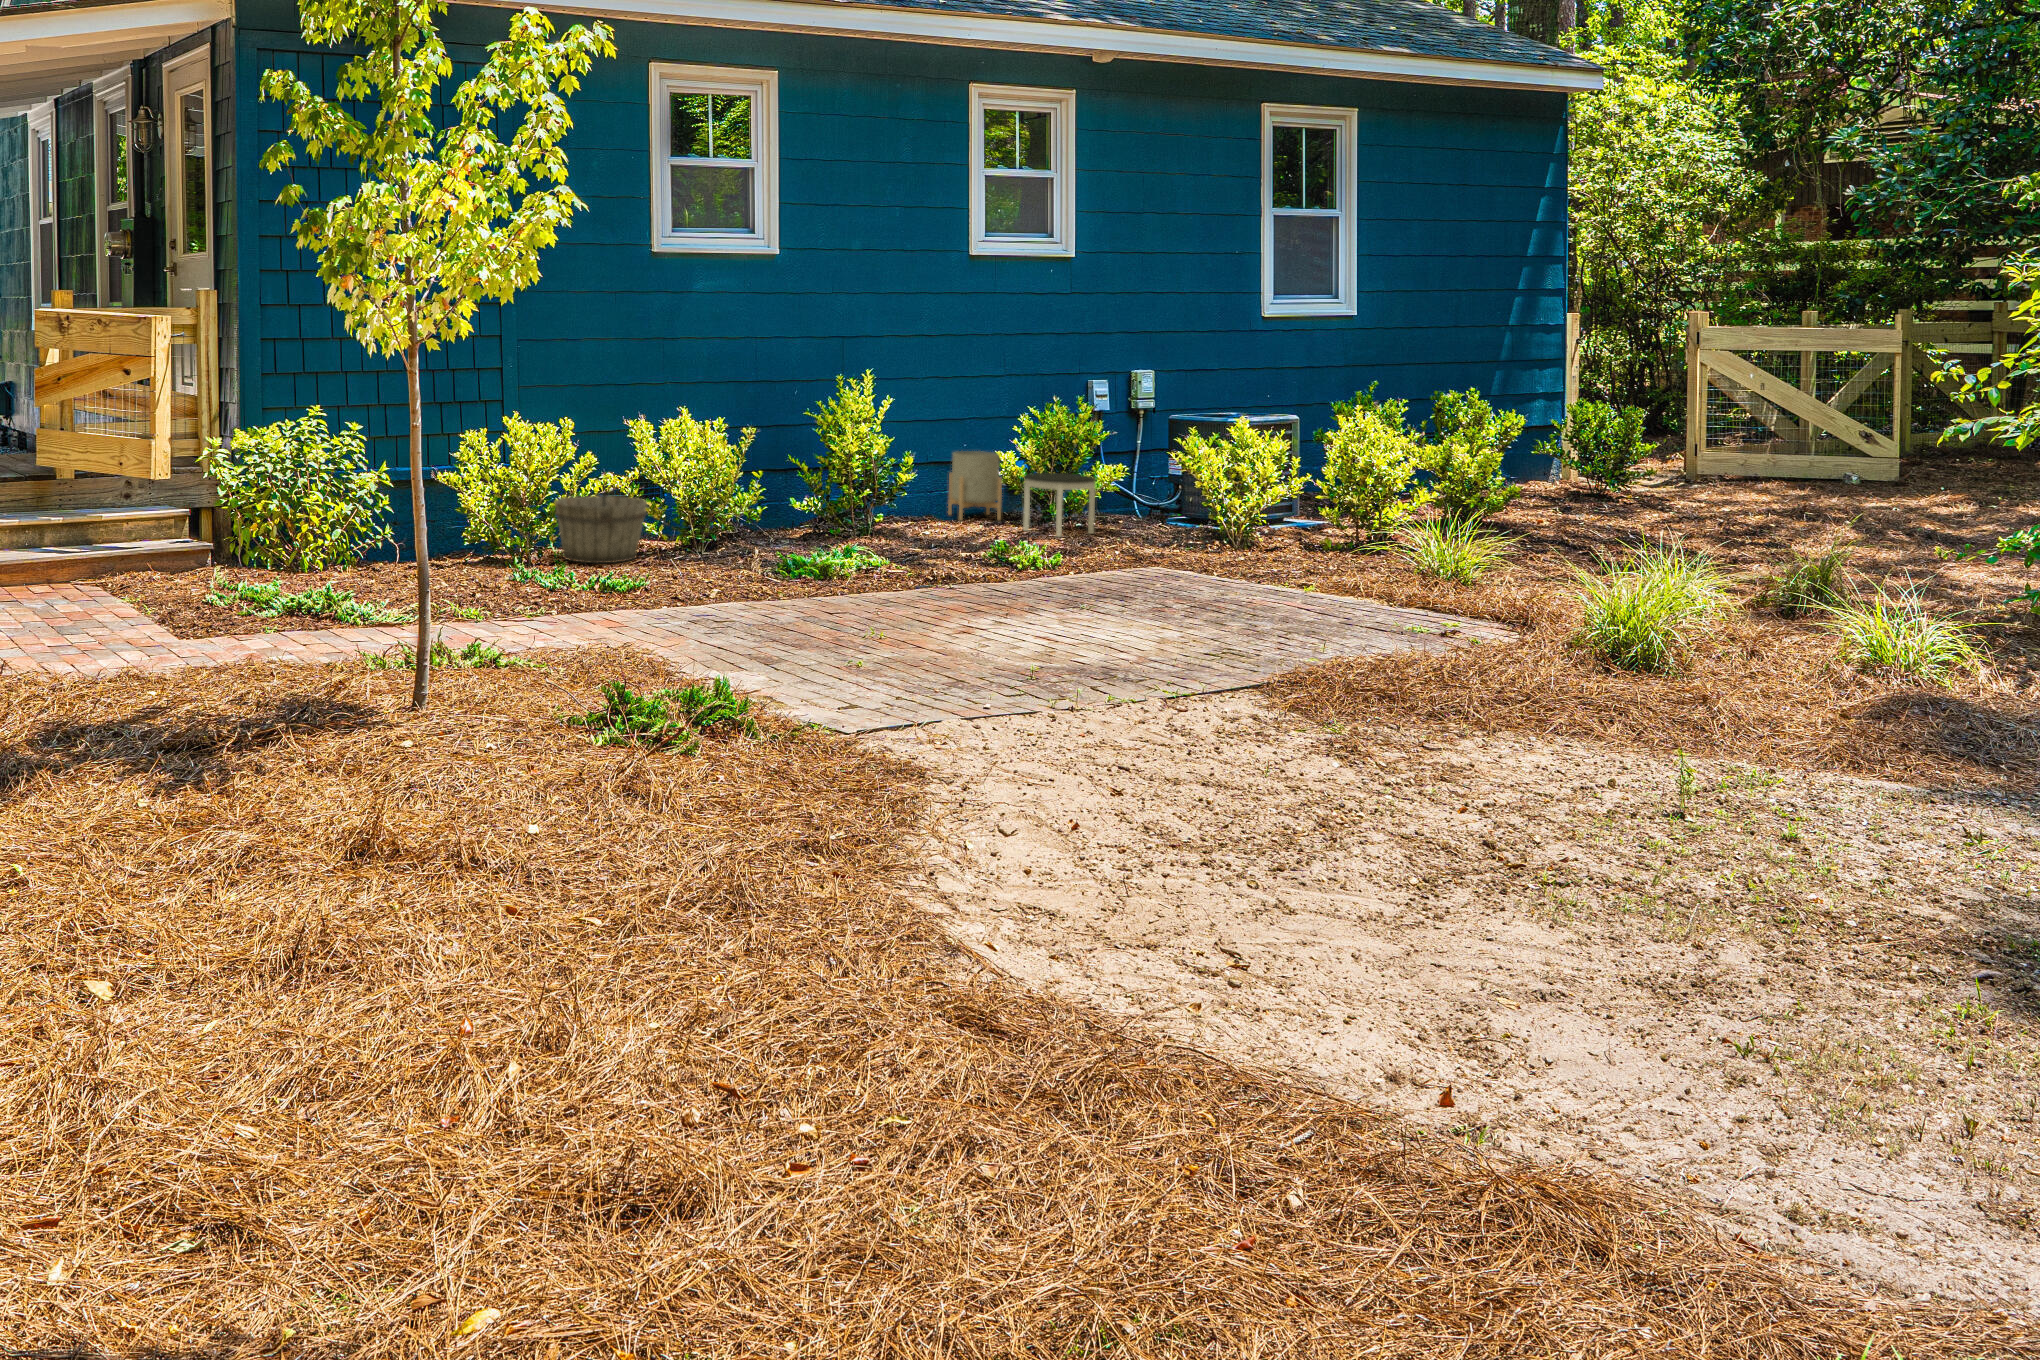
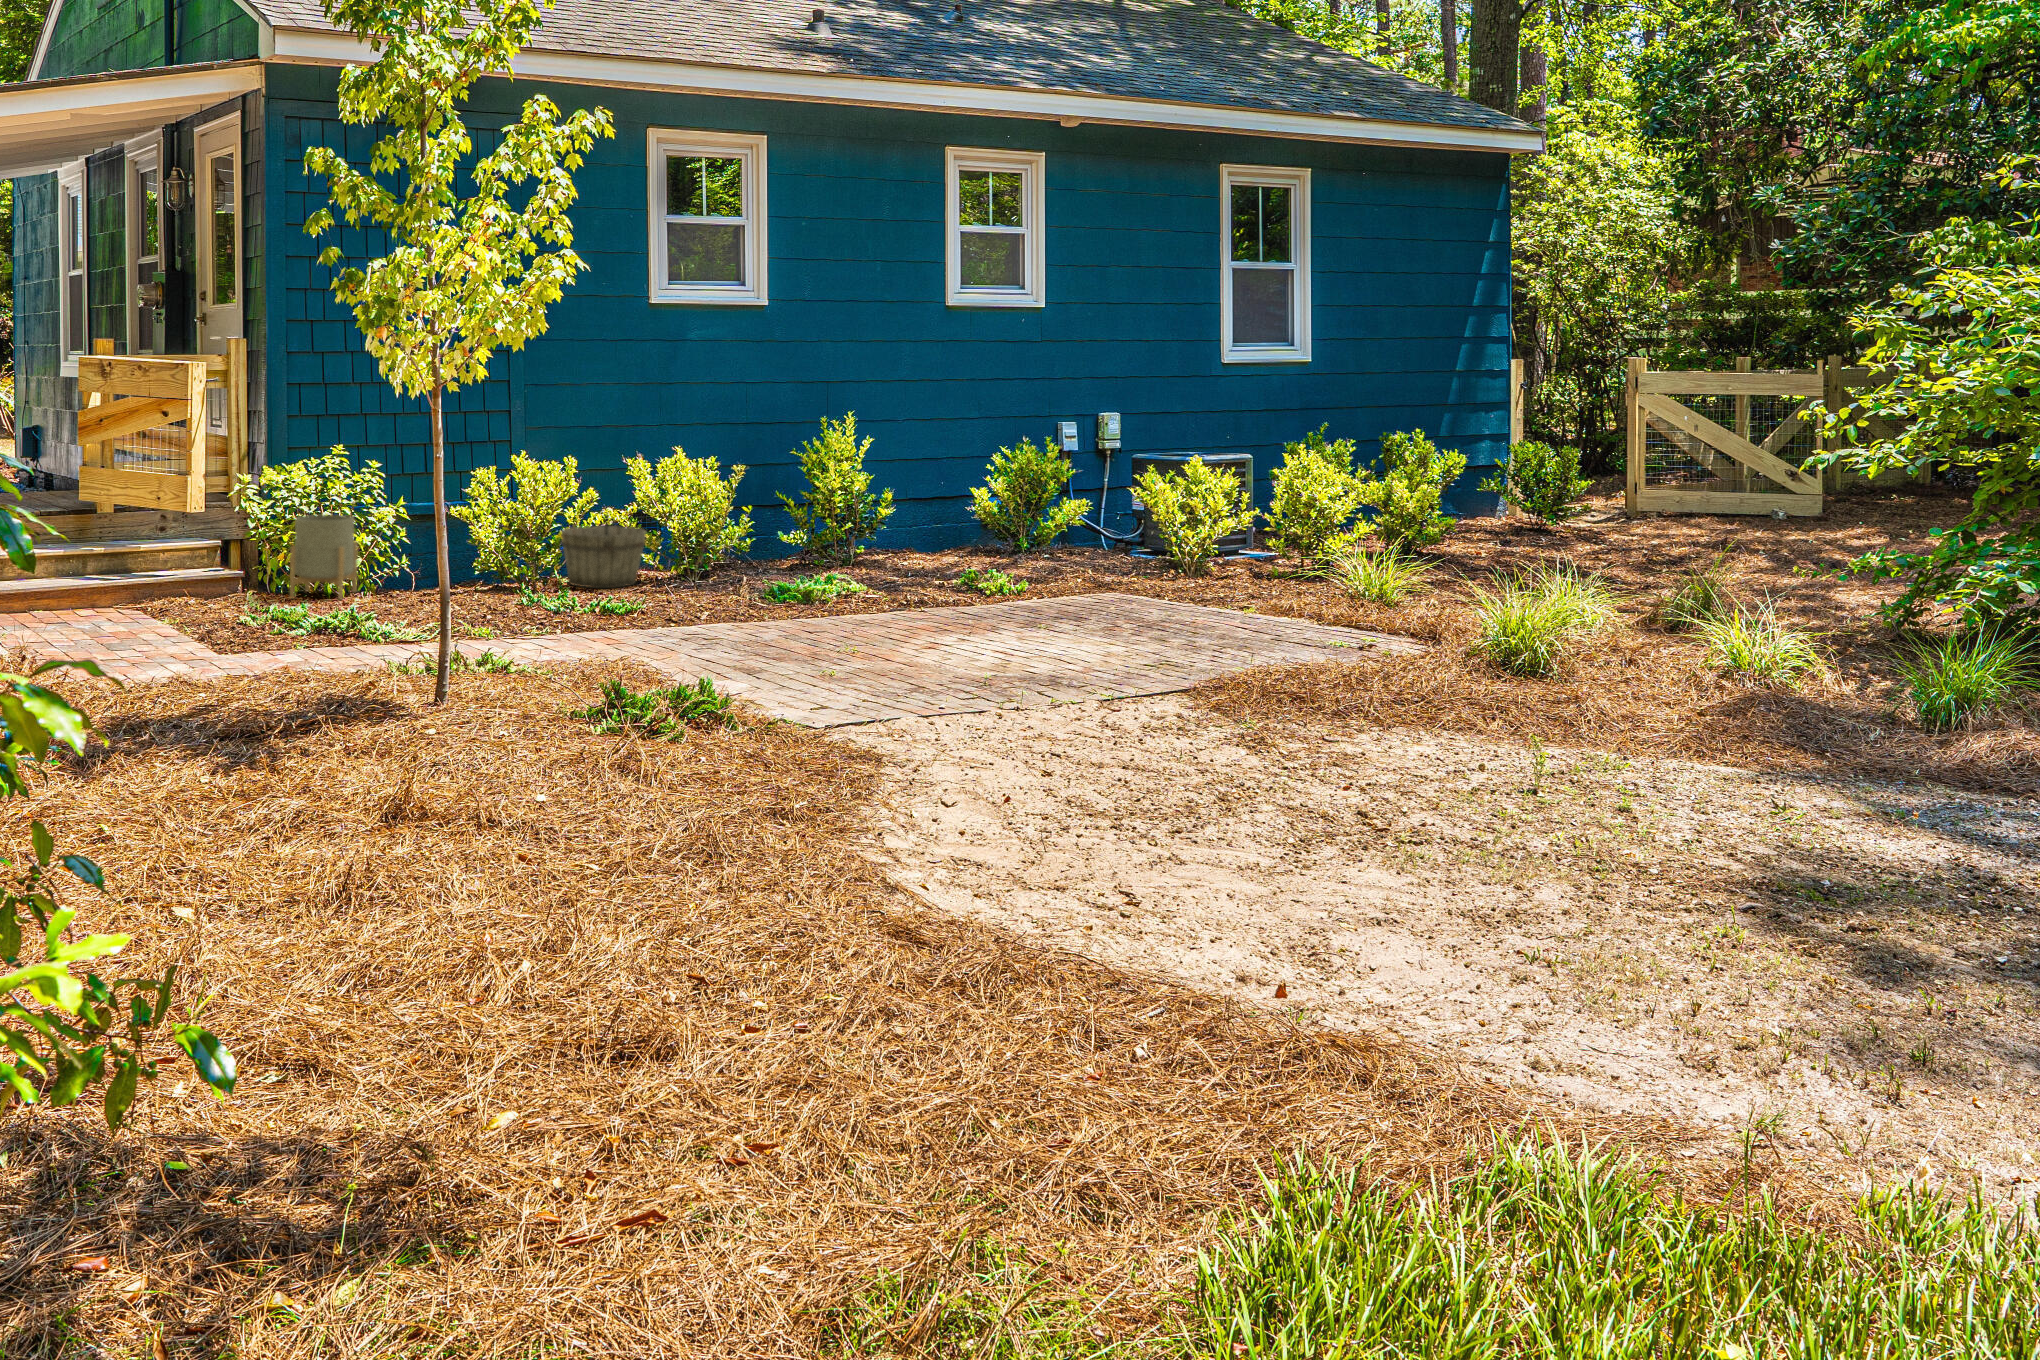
planter: present [948,451,1002,520] -> present [290,515,358,600]
round table: present [1023,473,1097,537] -> none [996,505,1064,564]

